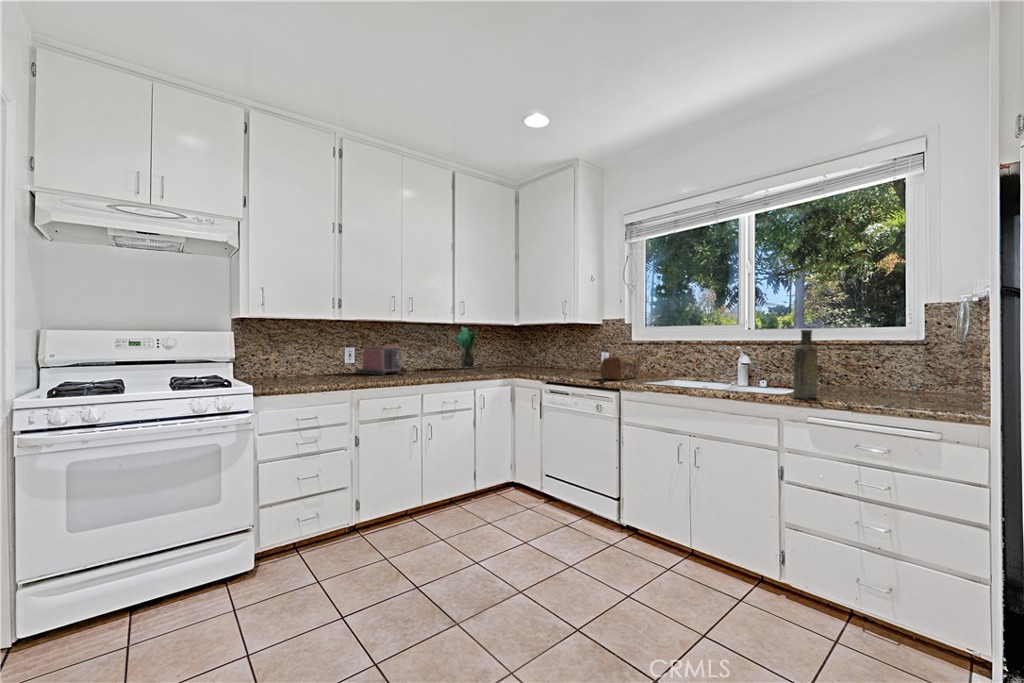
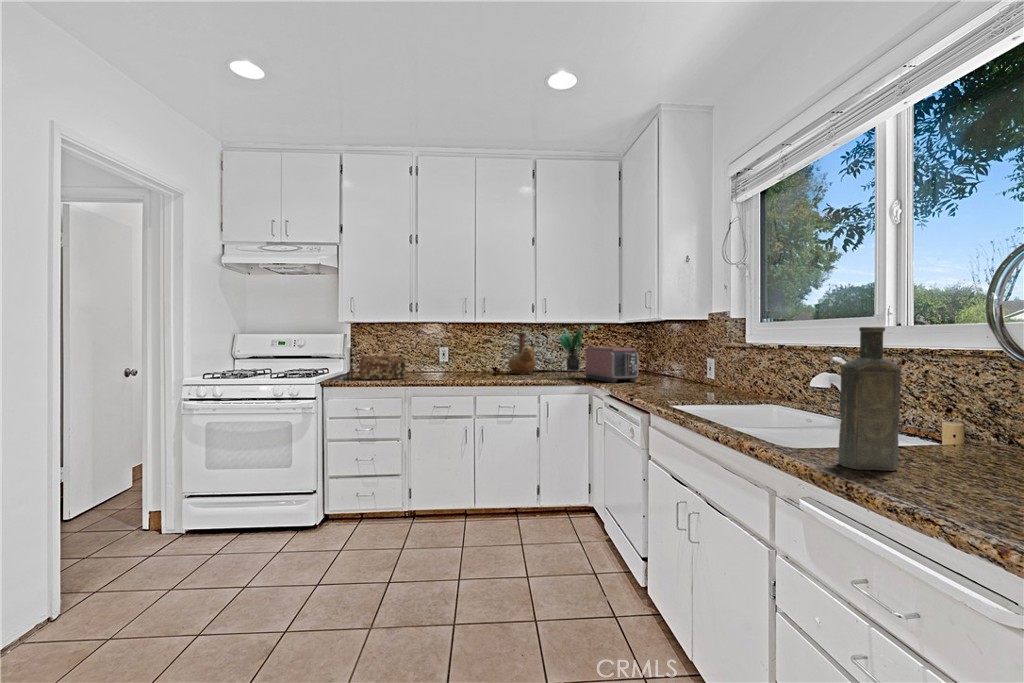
vase: none [421,333,449,373] -> present [508,332,536,375]
toaster: present [356,345,402,375] -> present [586,347,639,383]
bread loaf: present [600,356,639,380] -> present [359,356,406,380]

